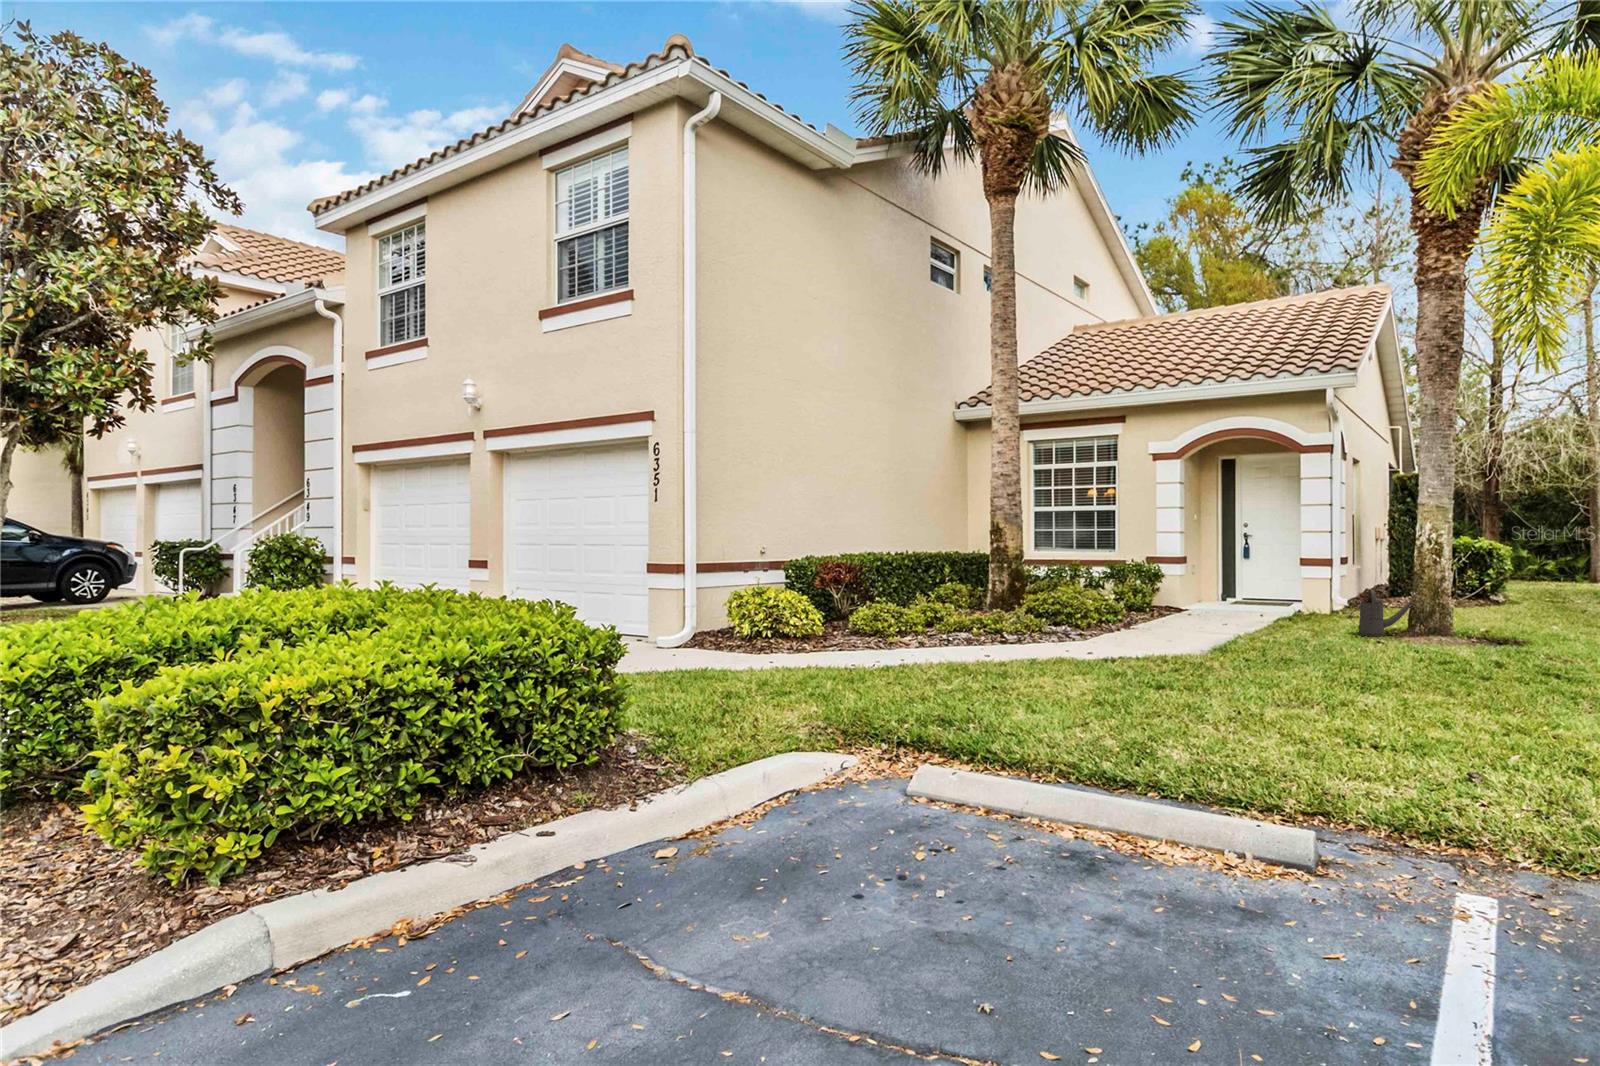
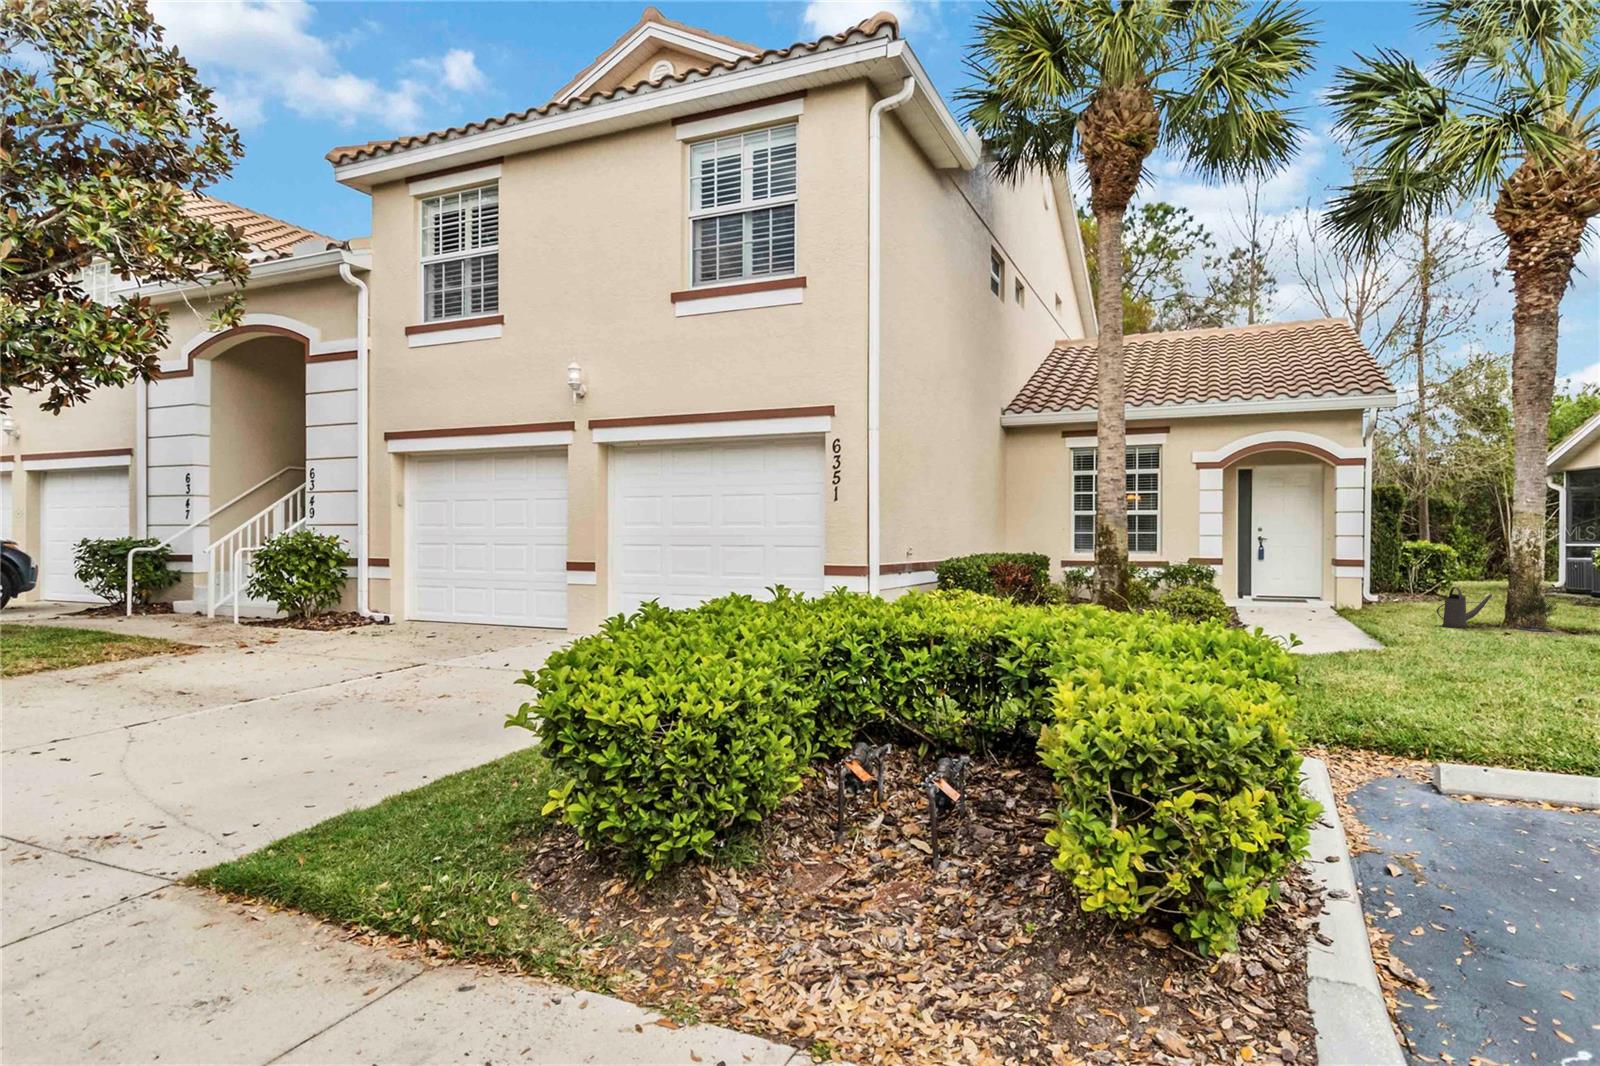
potted tree: none [1444,582,1493,642] -> present [1517,585,1557,631]

